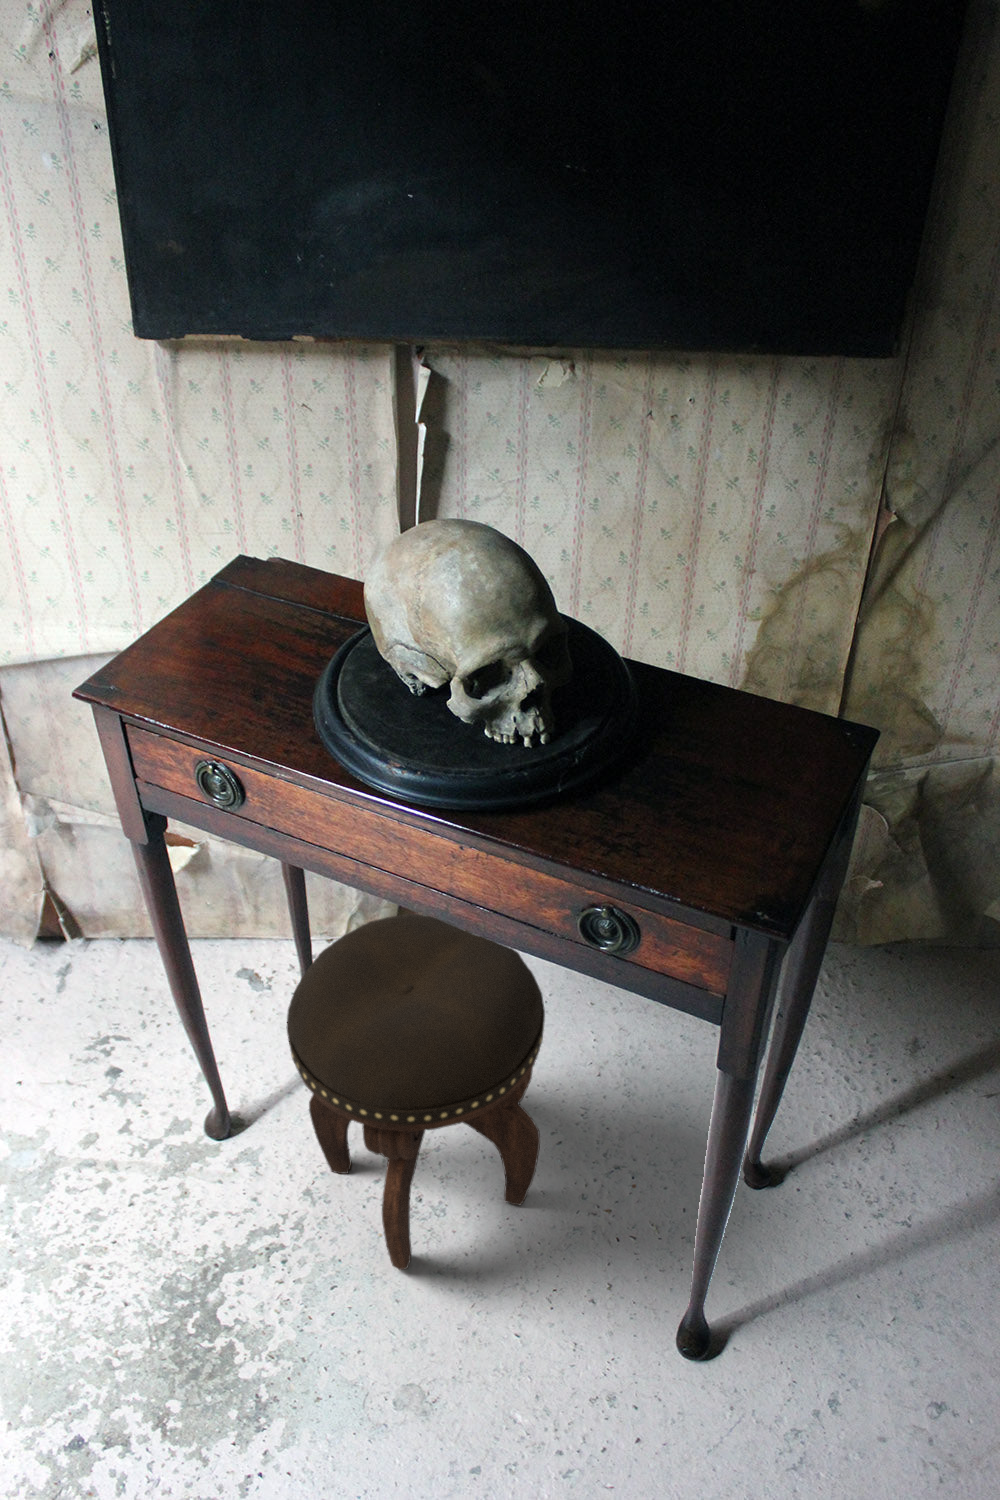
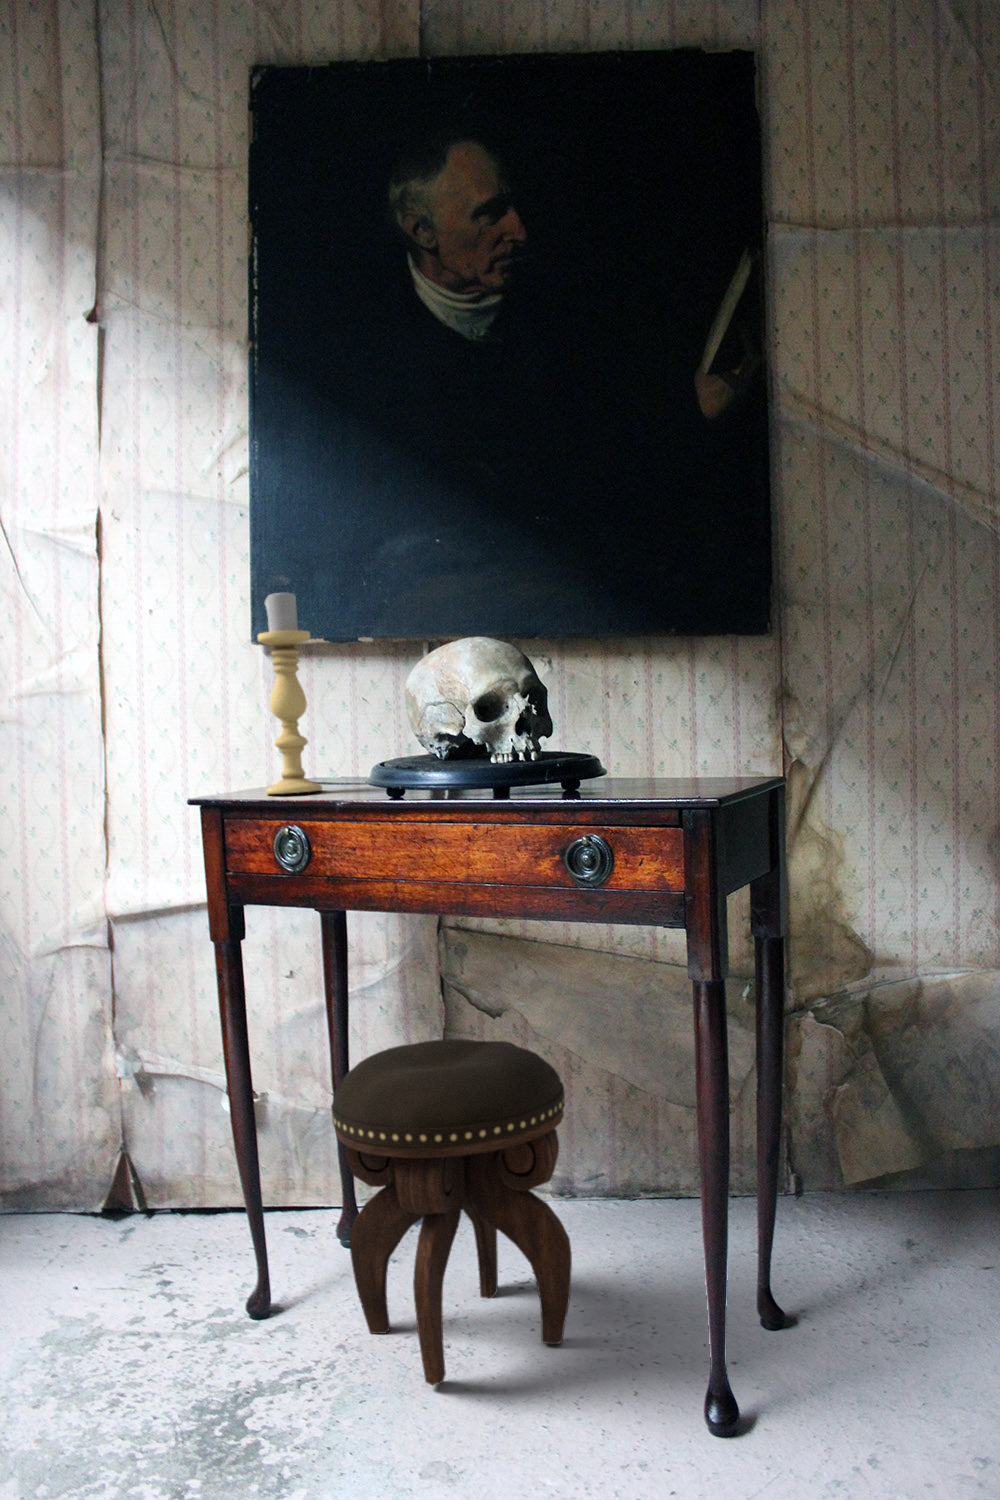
candle holder: none [152,399,255,676] -> present [258,591,322,794]

